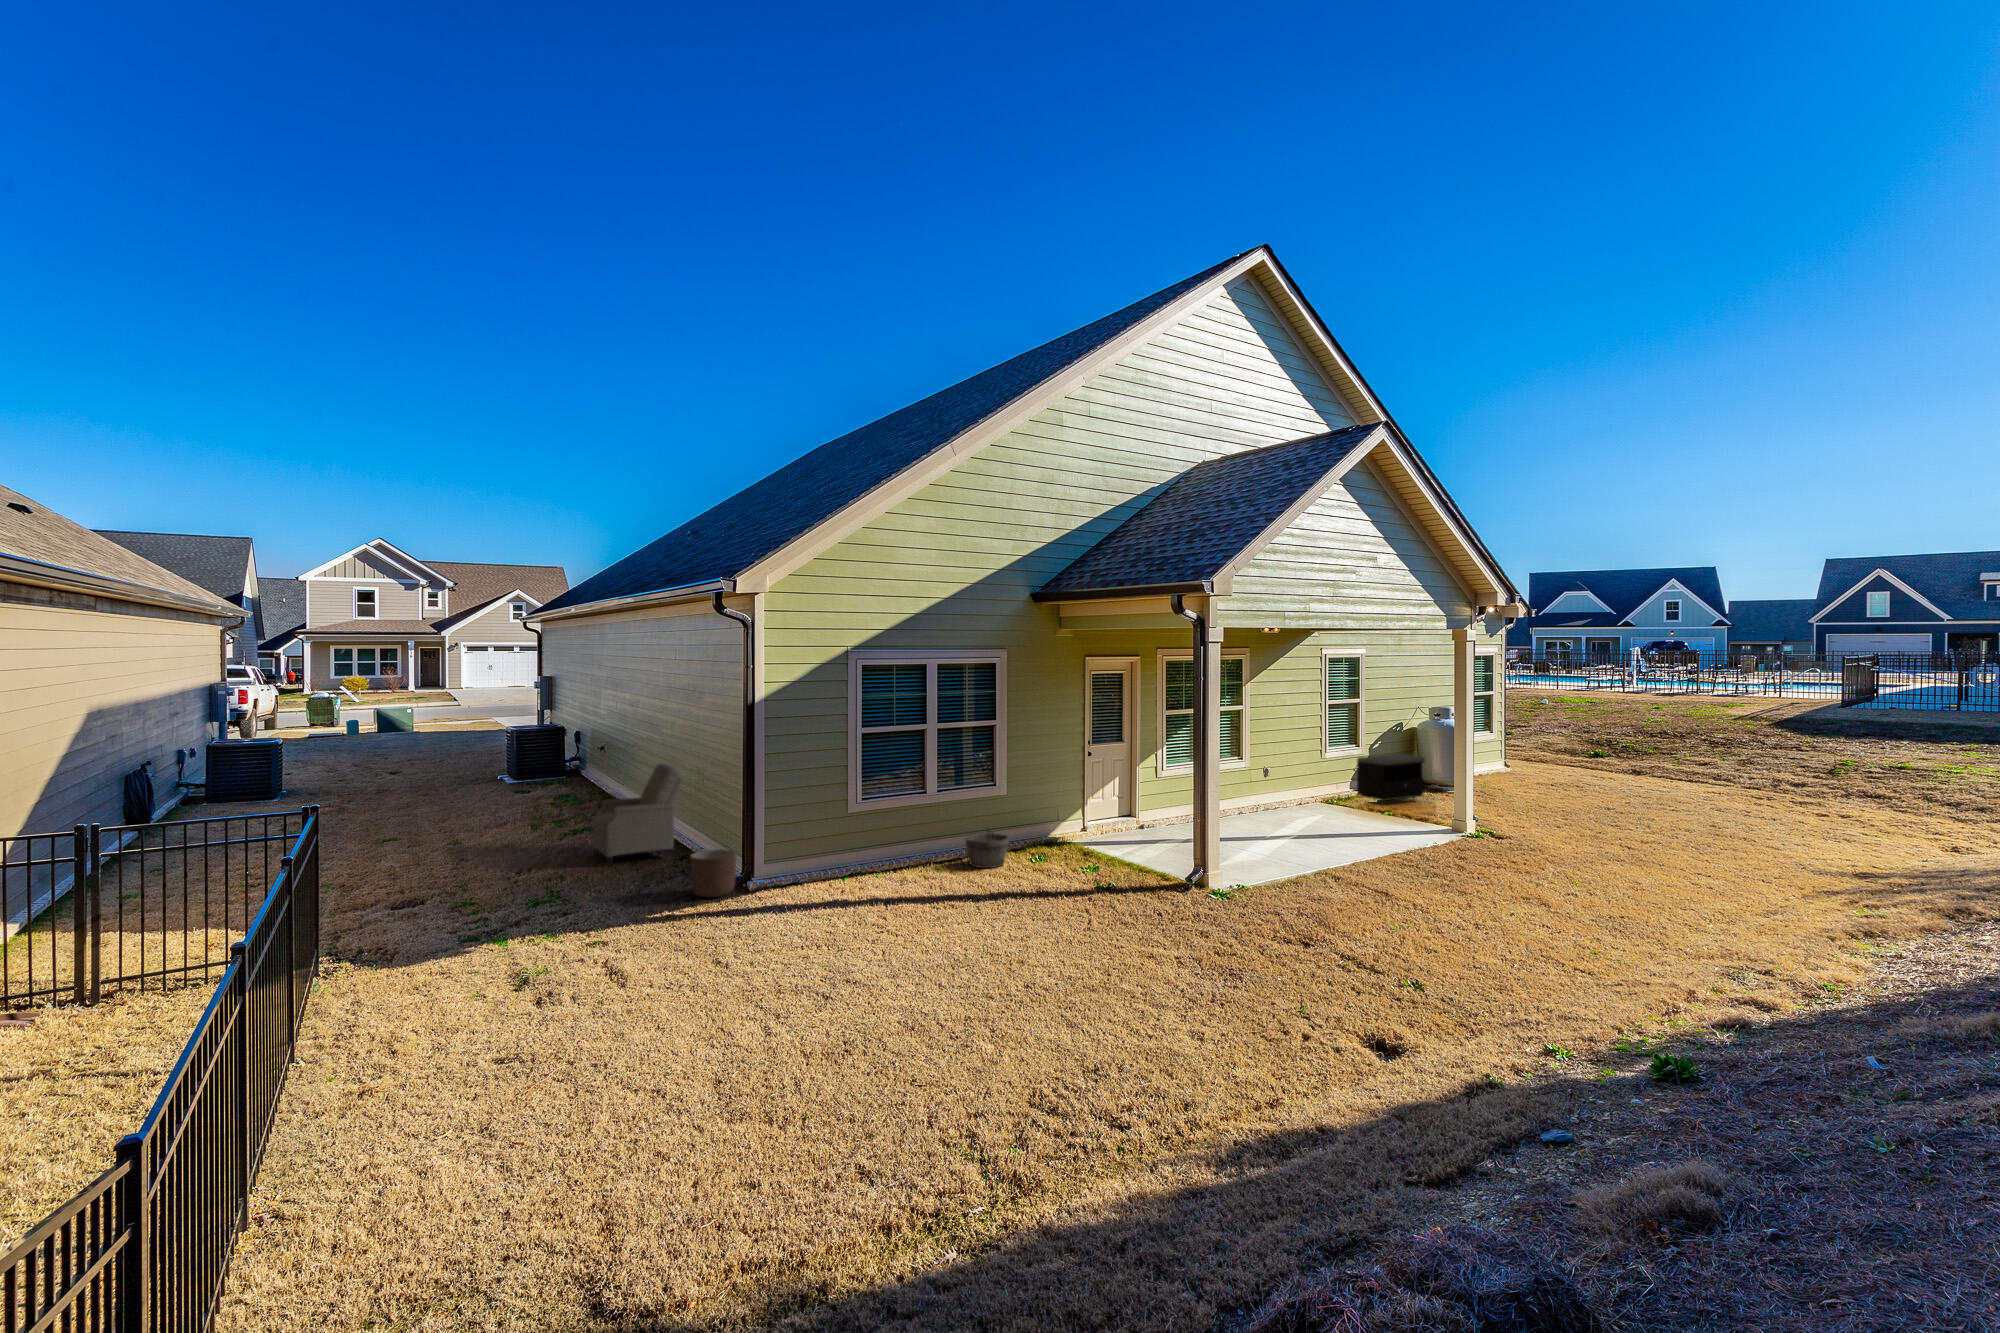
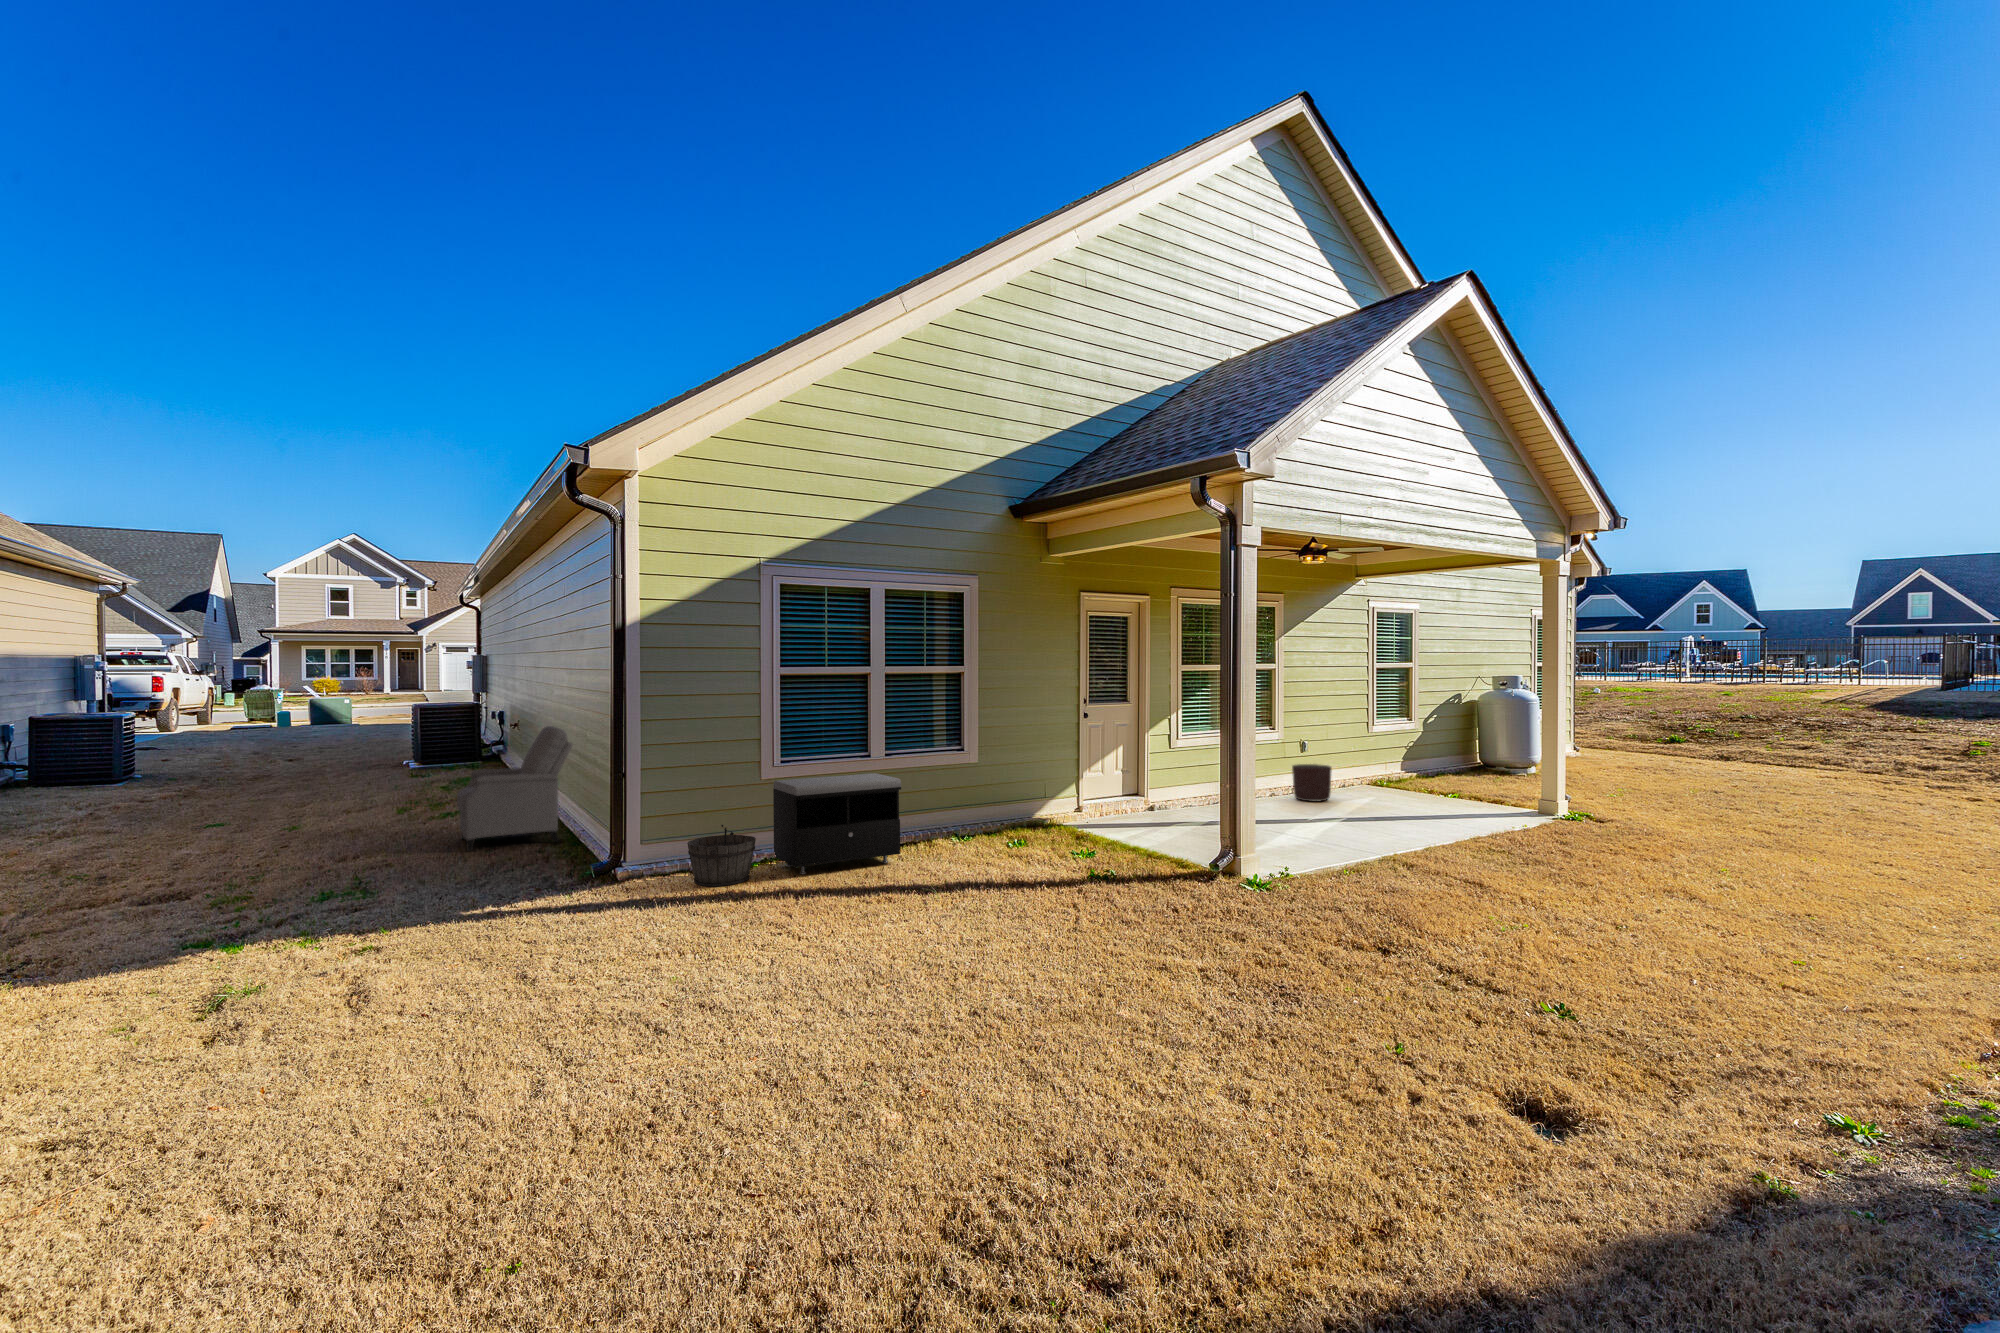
storage bench: present [1357,754,1425,804] -> present [773,773,901,874]
wooden bucket: present [965,832,1009,868] -> present [687,825,756,886]
planter: present [690,849,736,897] -> present [1292,764,1331,801]

